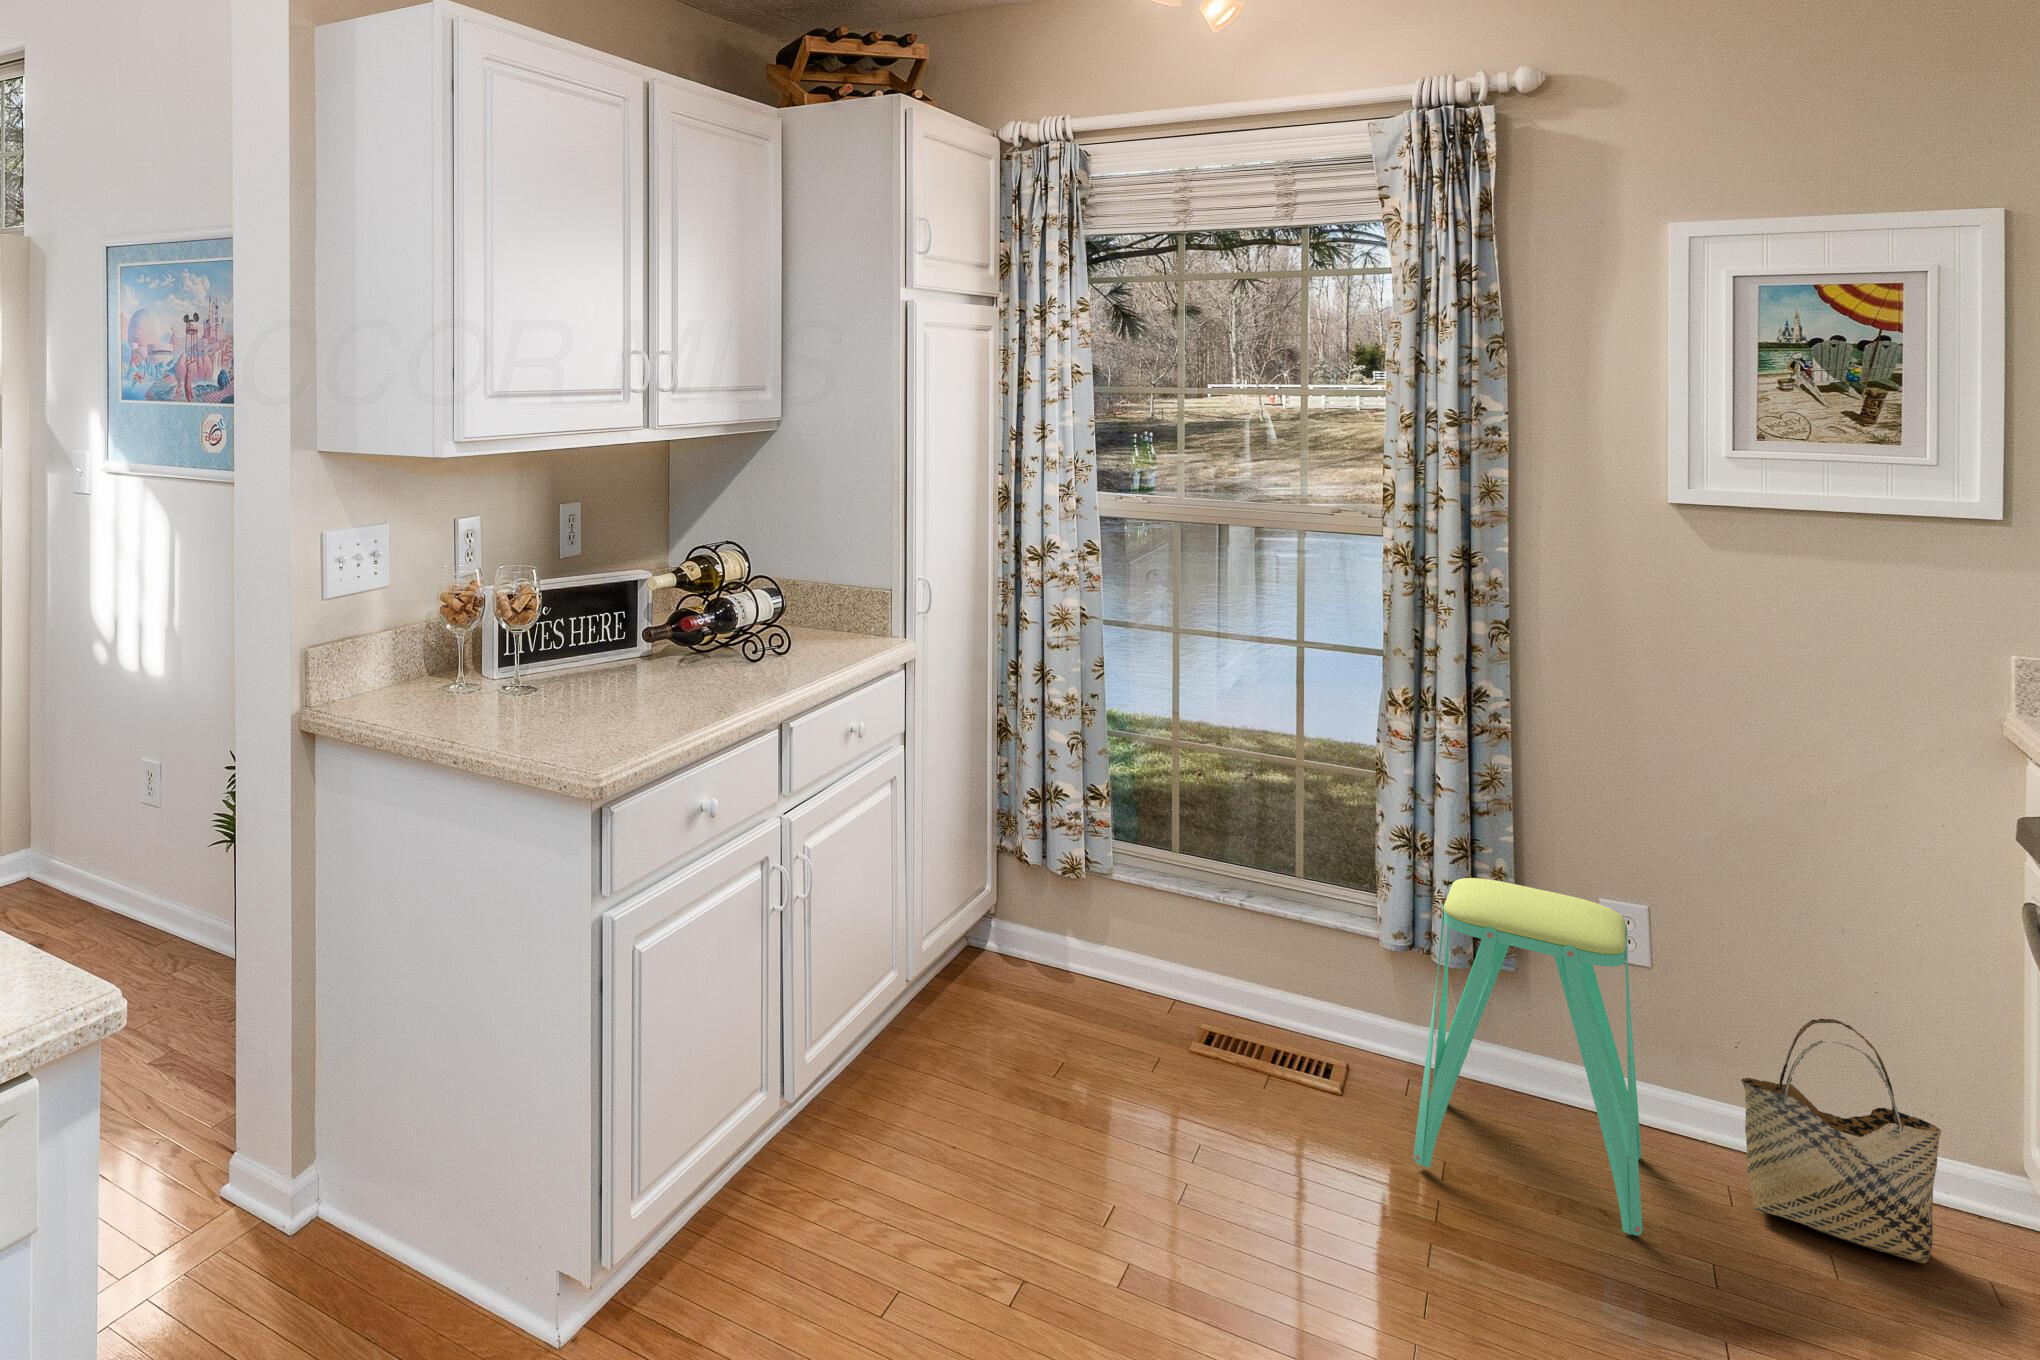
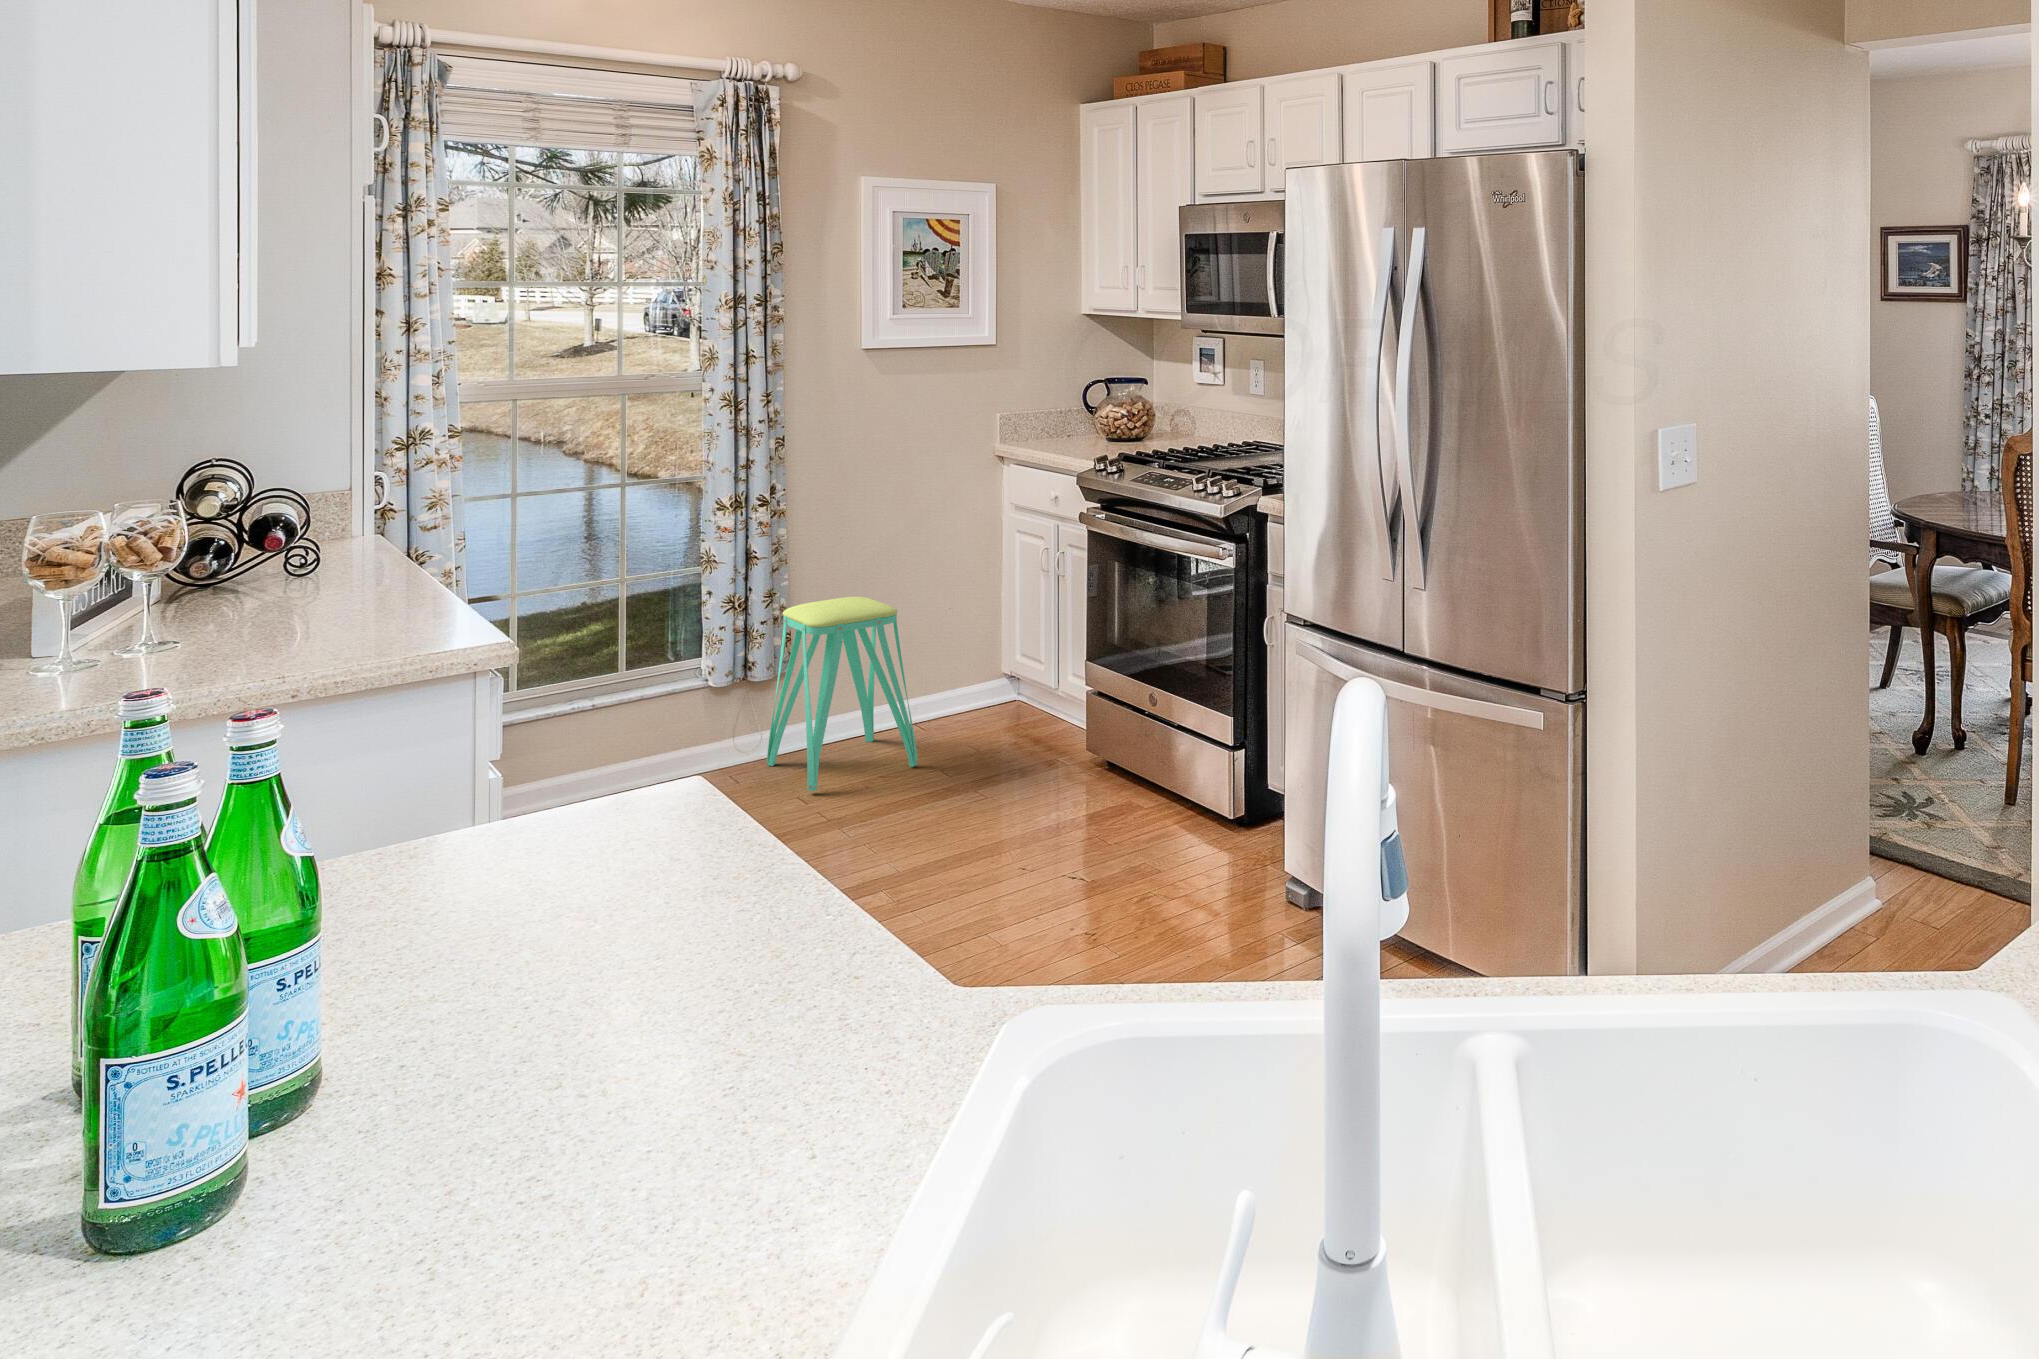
woven basket: present [1741,1019,1941,1263] -> none [923,619,998,731]

